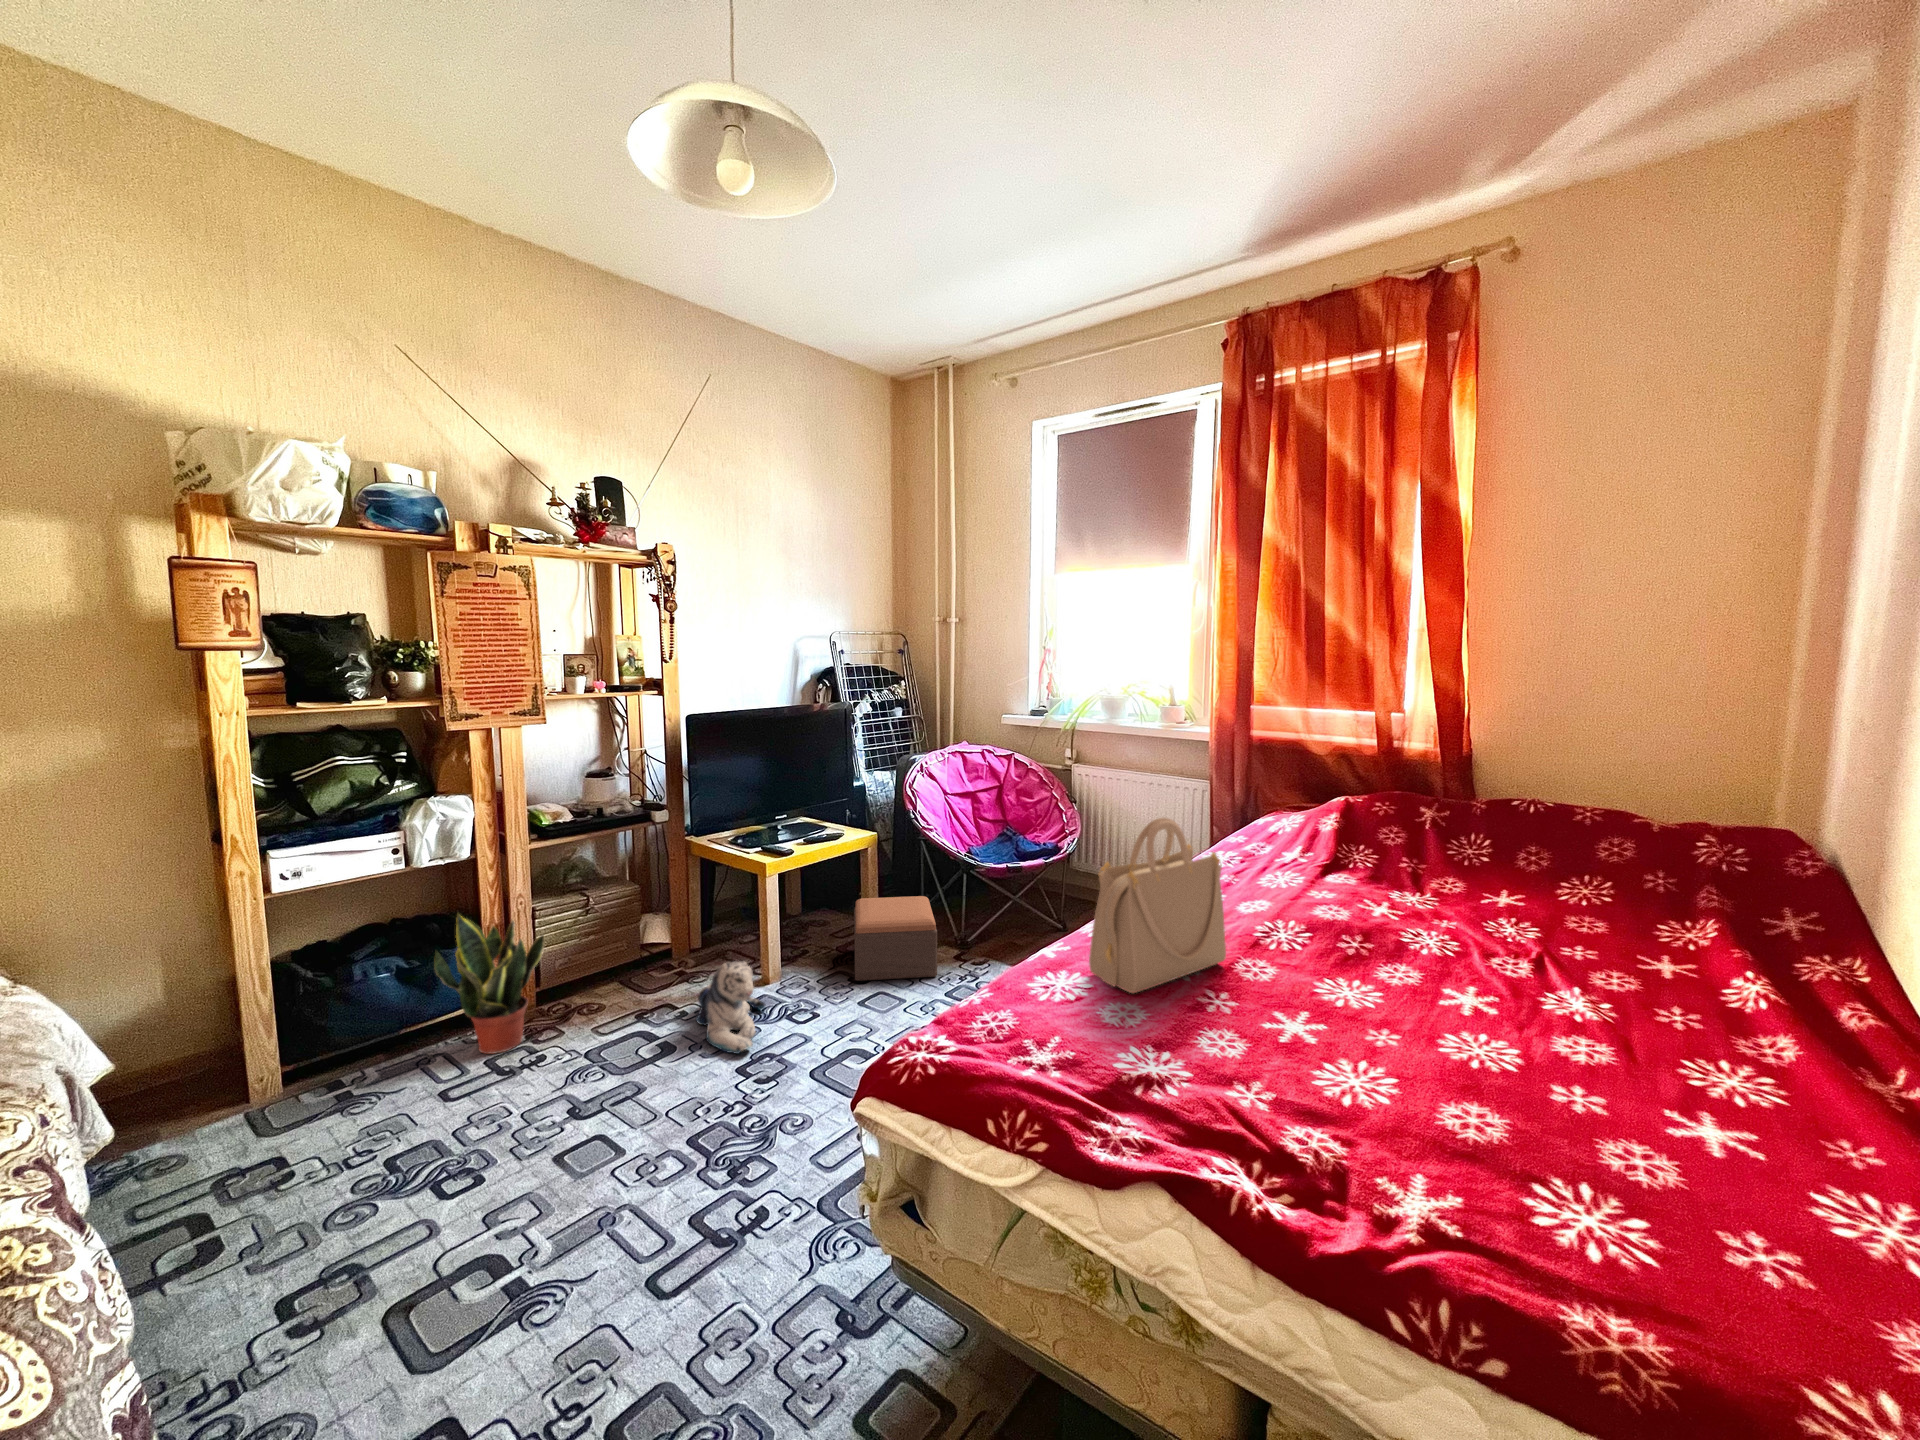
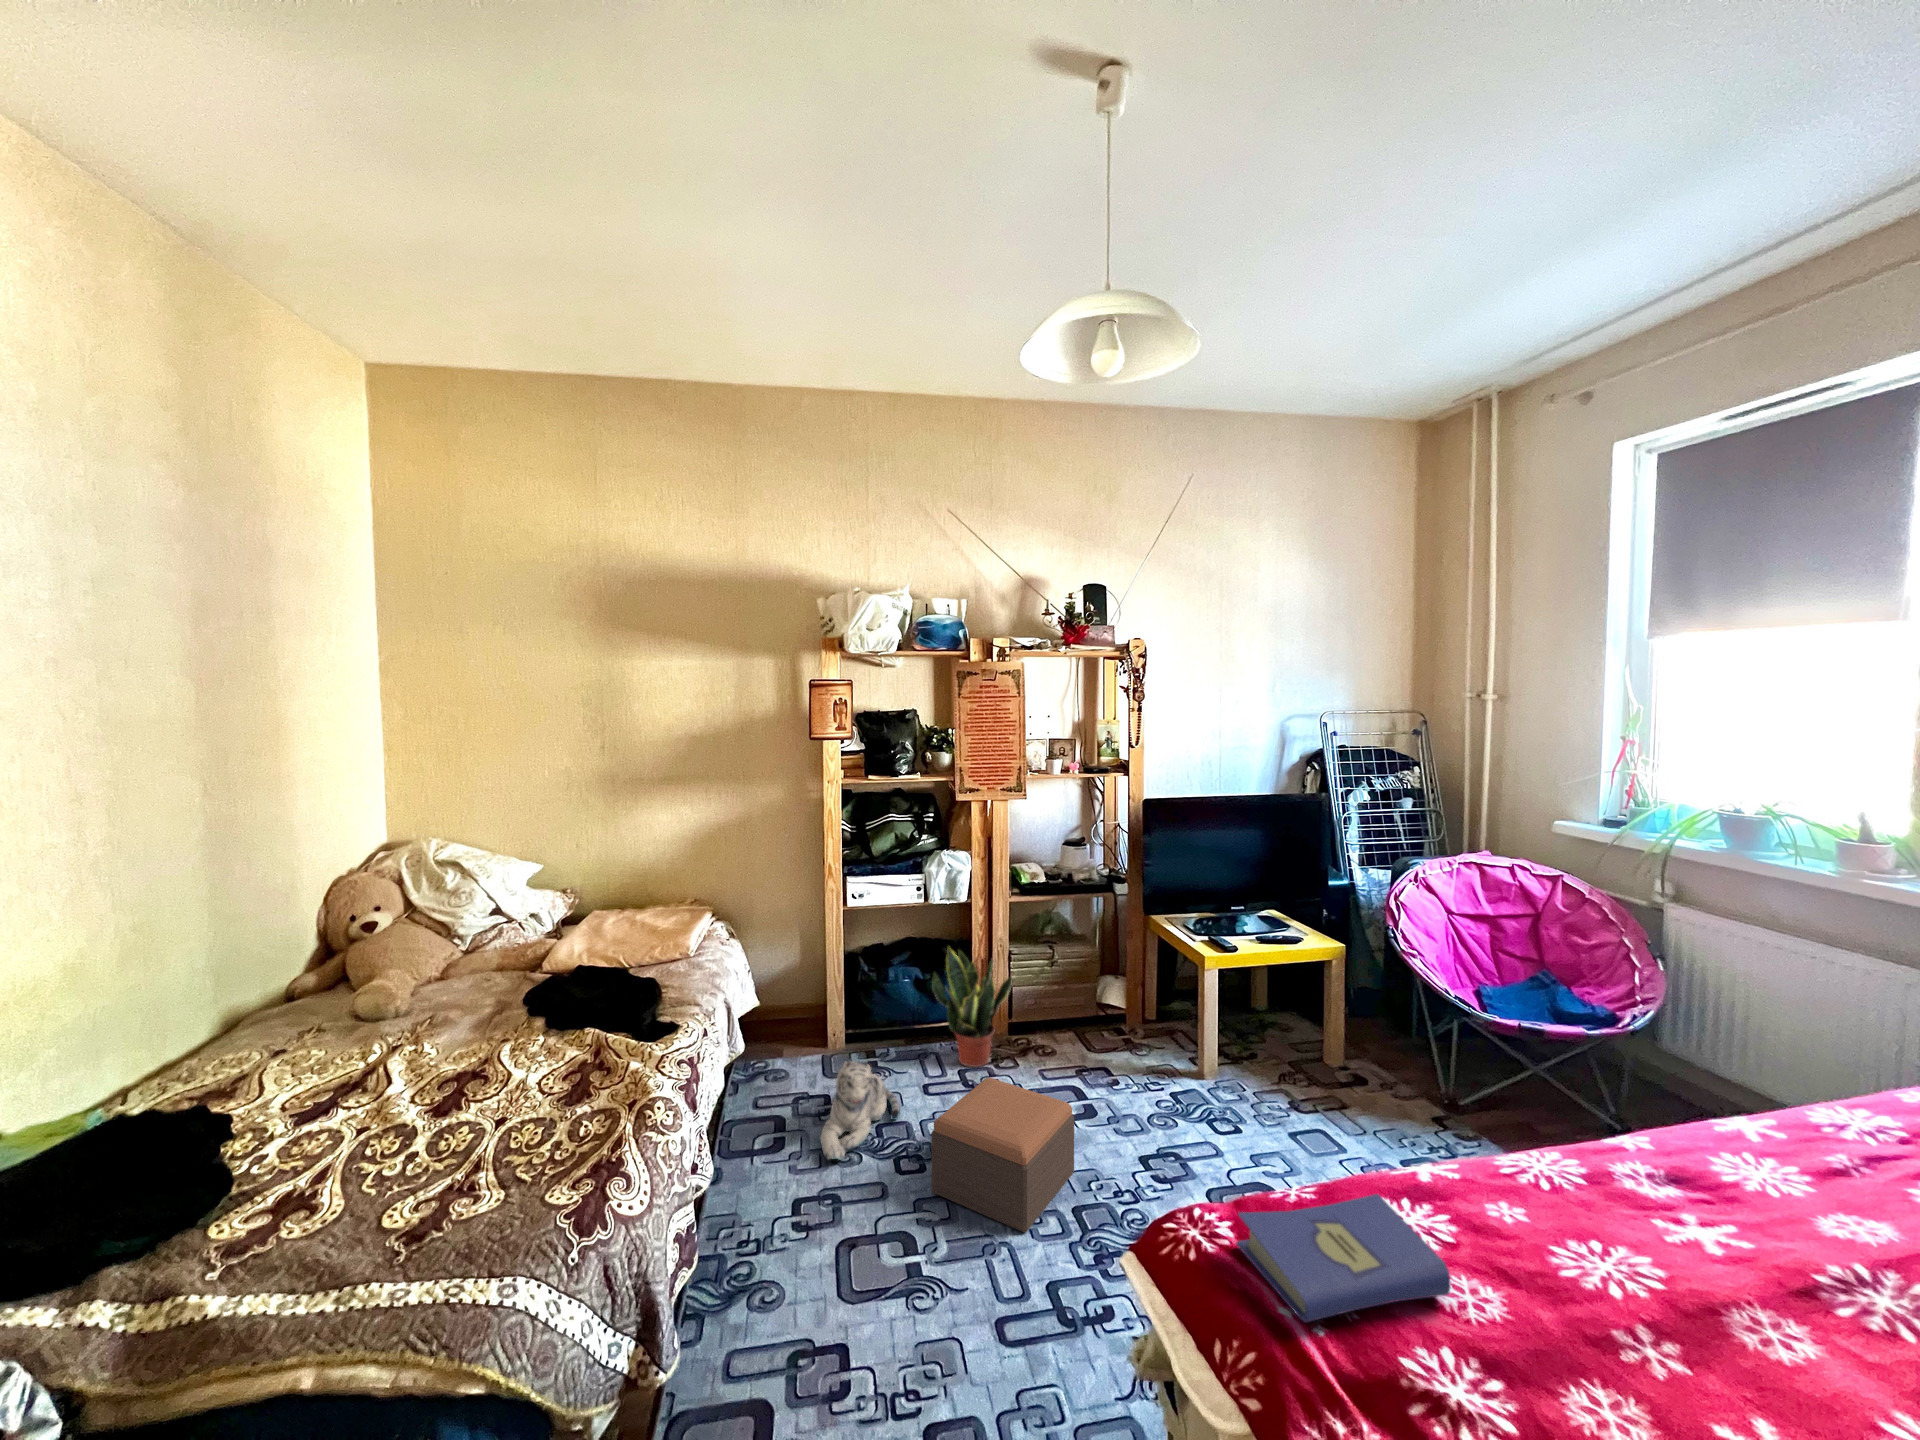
handbag: present [1089,818,1226,993] -> none [1461,1049,1717,1293]
footstool: present [854,896,937,981] -> present [931,1078,1074,1233]
plush toy: present [696,961,765,1054] -> present [820,1061,900,1160]
hardcover book: none [968,968,1119,1072] -> present [1236,1194,1451,1322]

